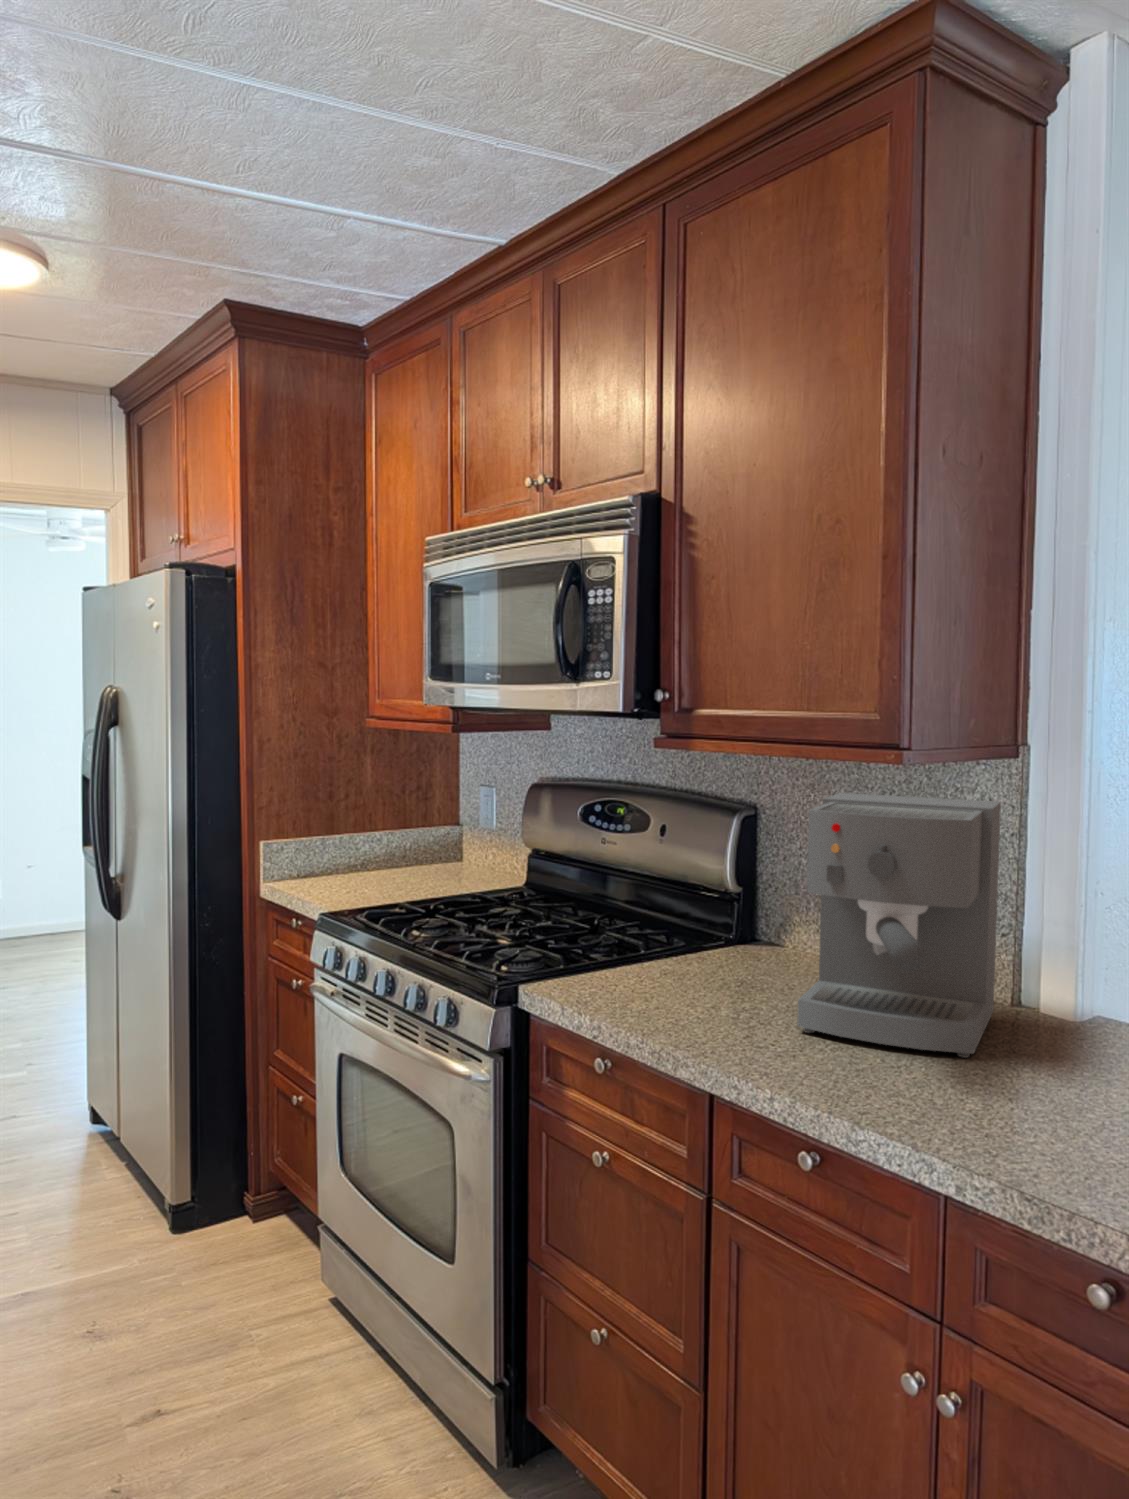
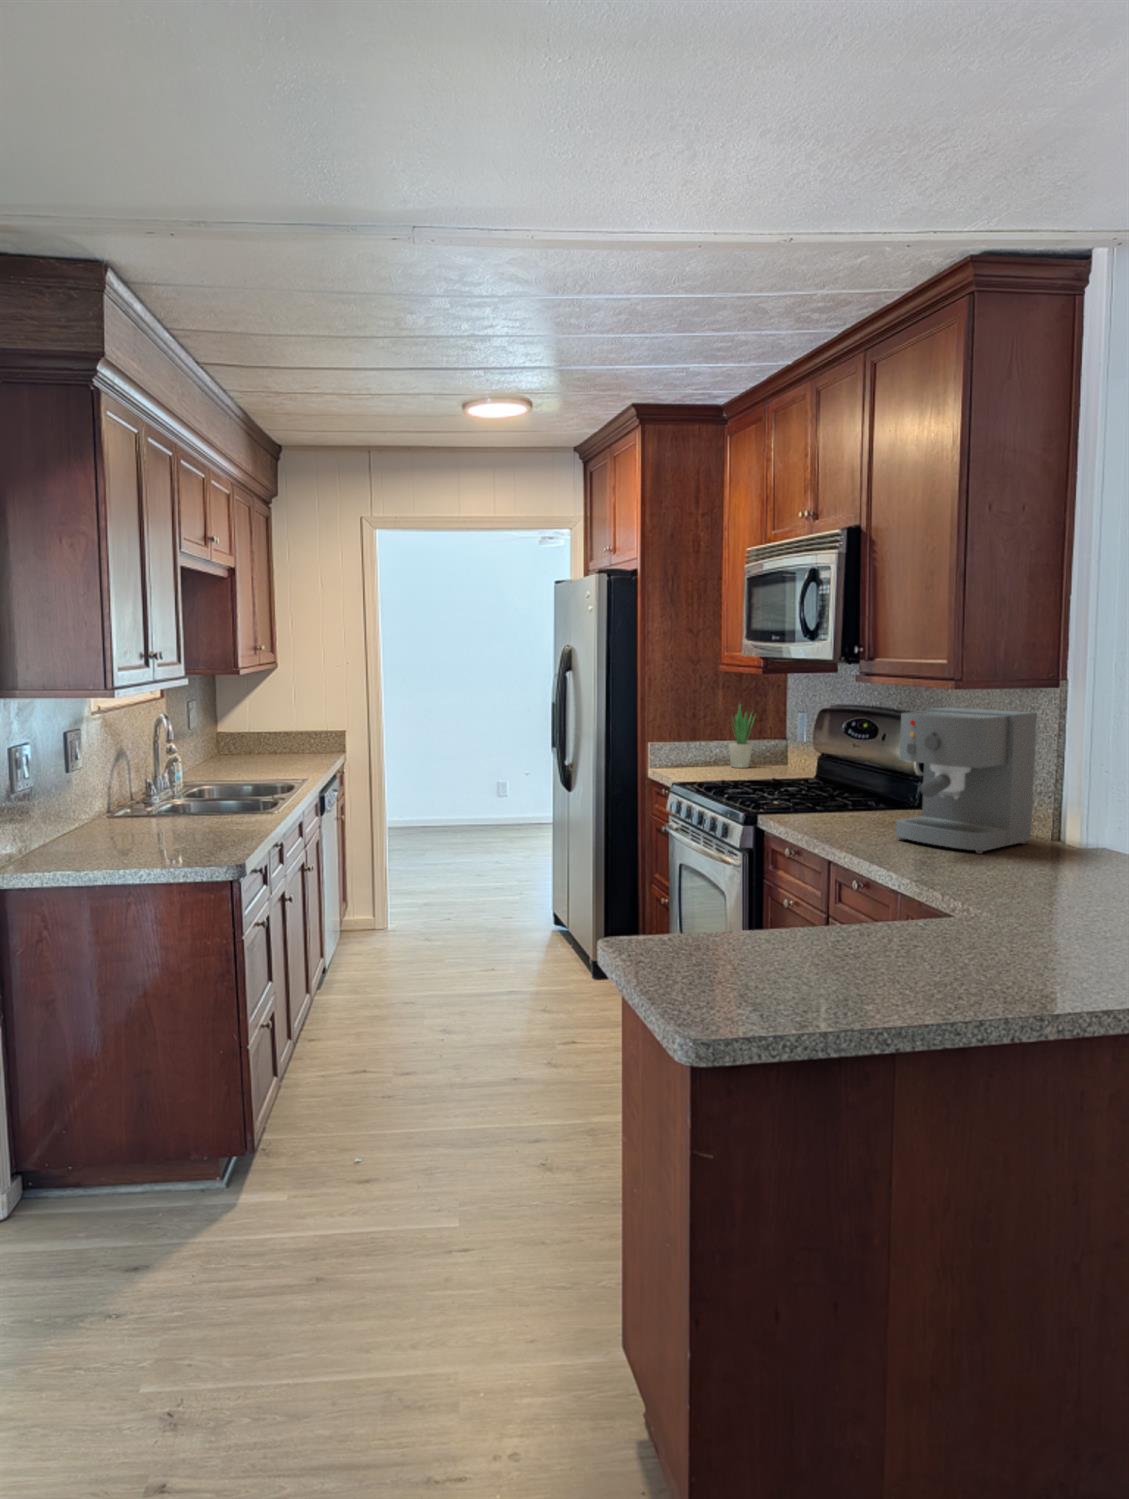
potted plant: none [383,772,424,873] -> present [729,704,756,768]

